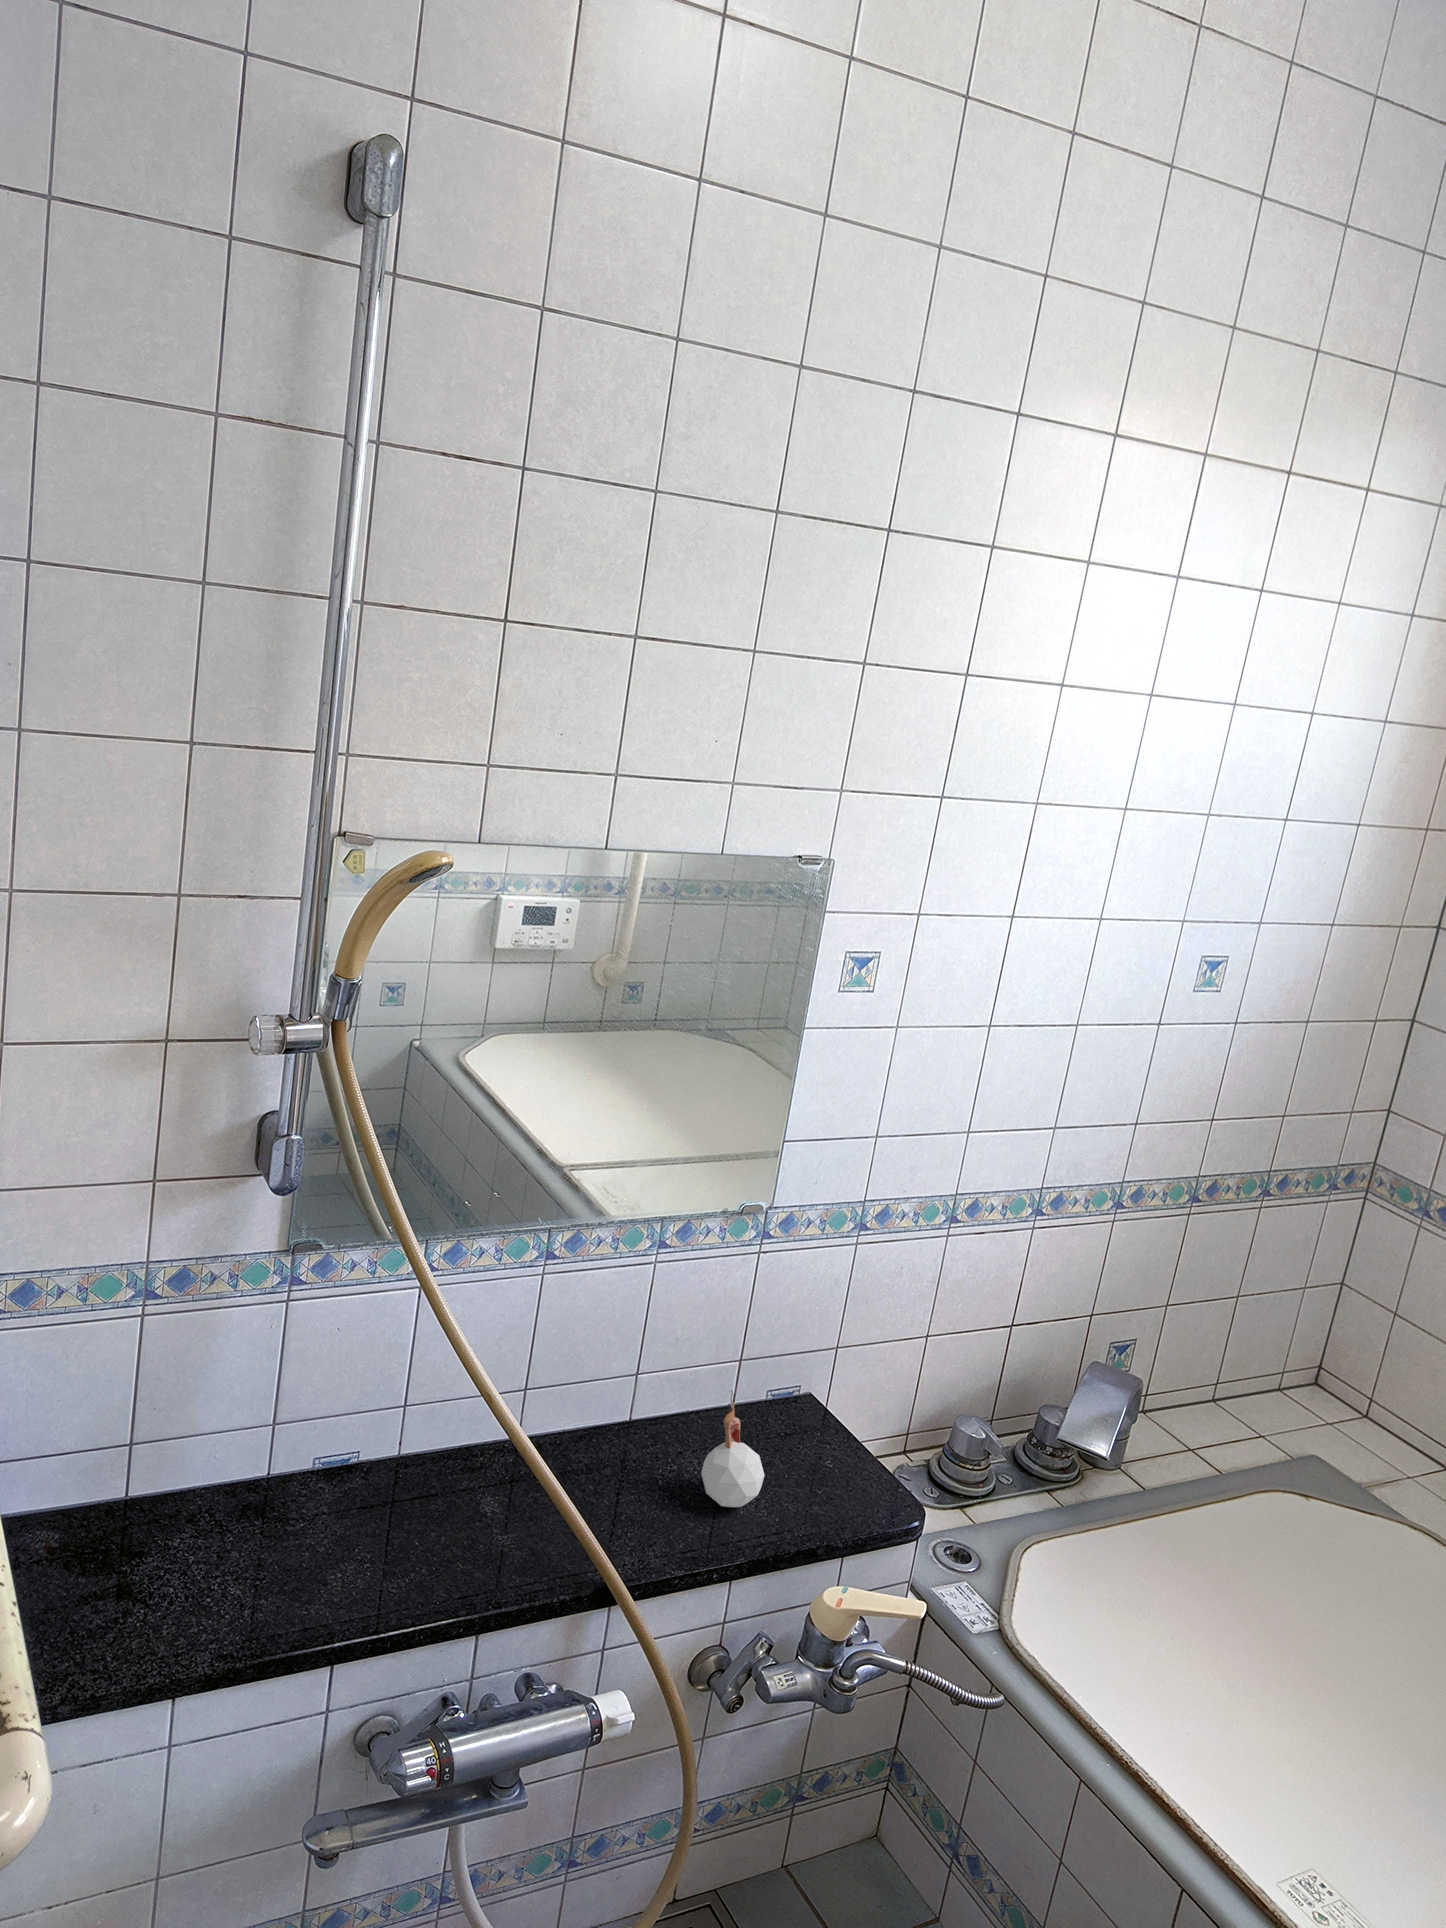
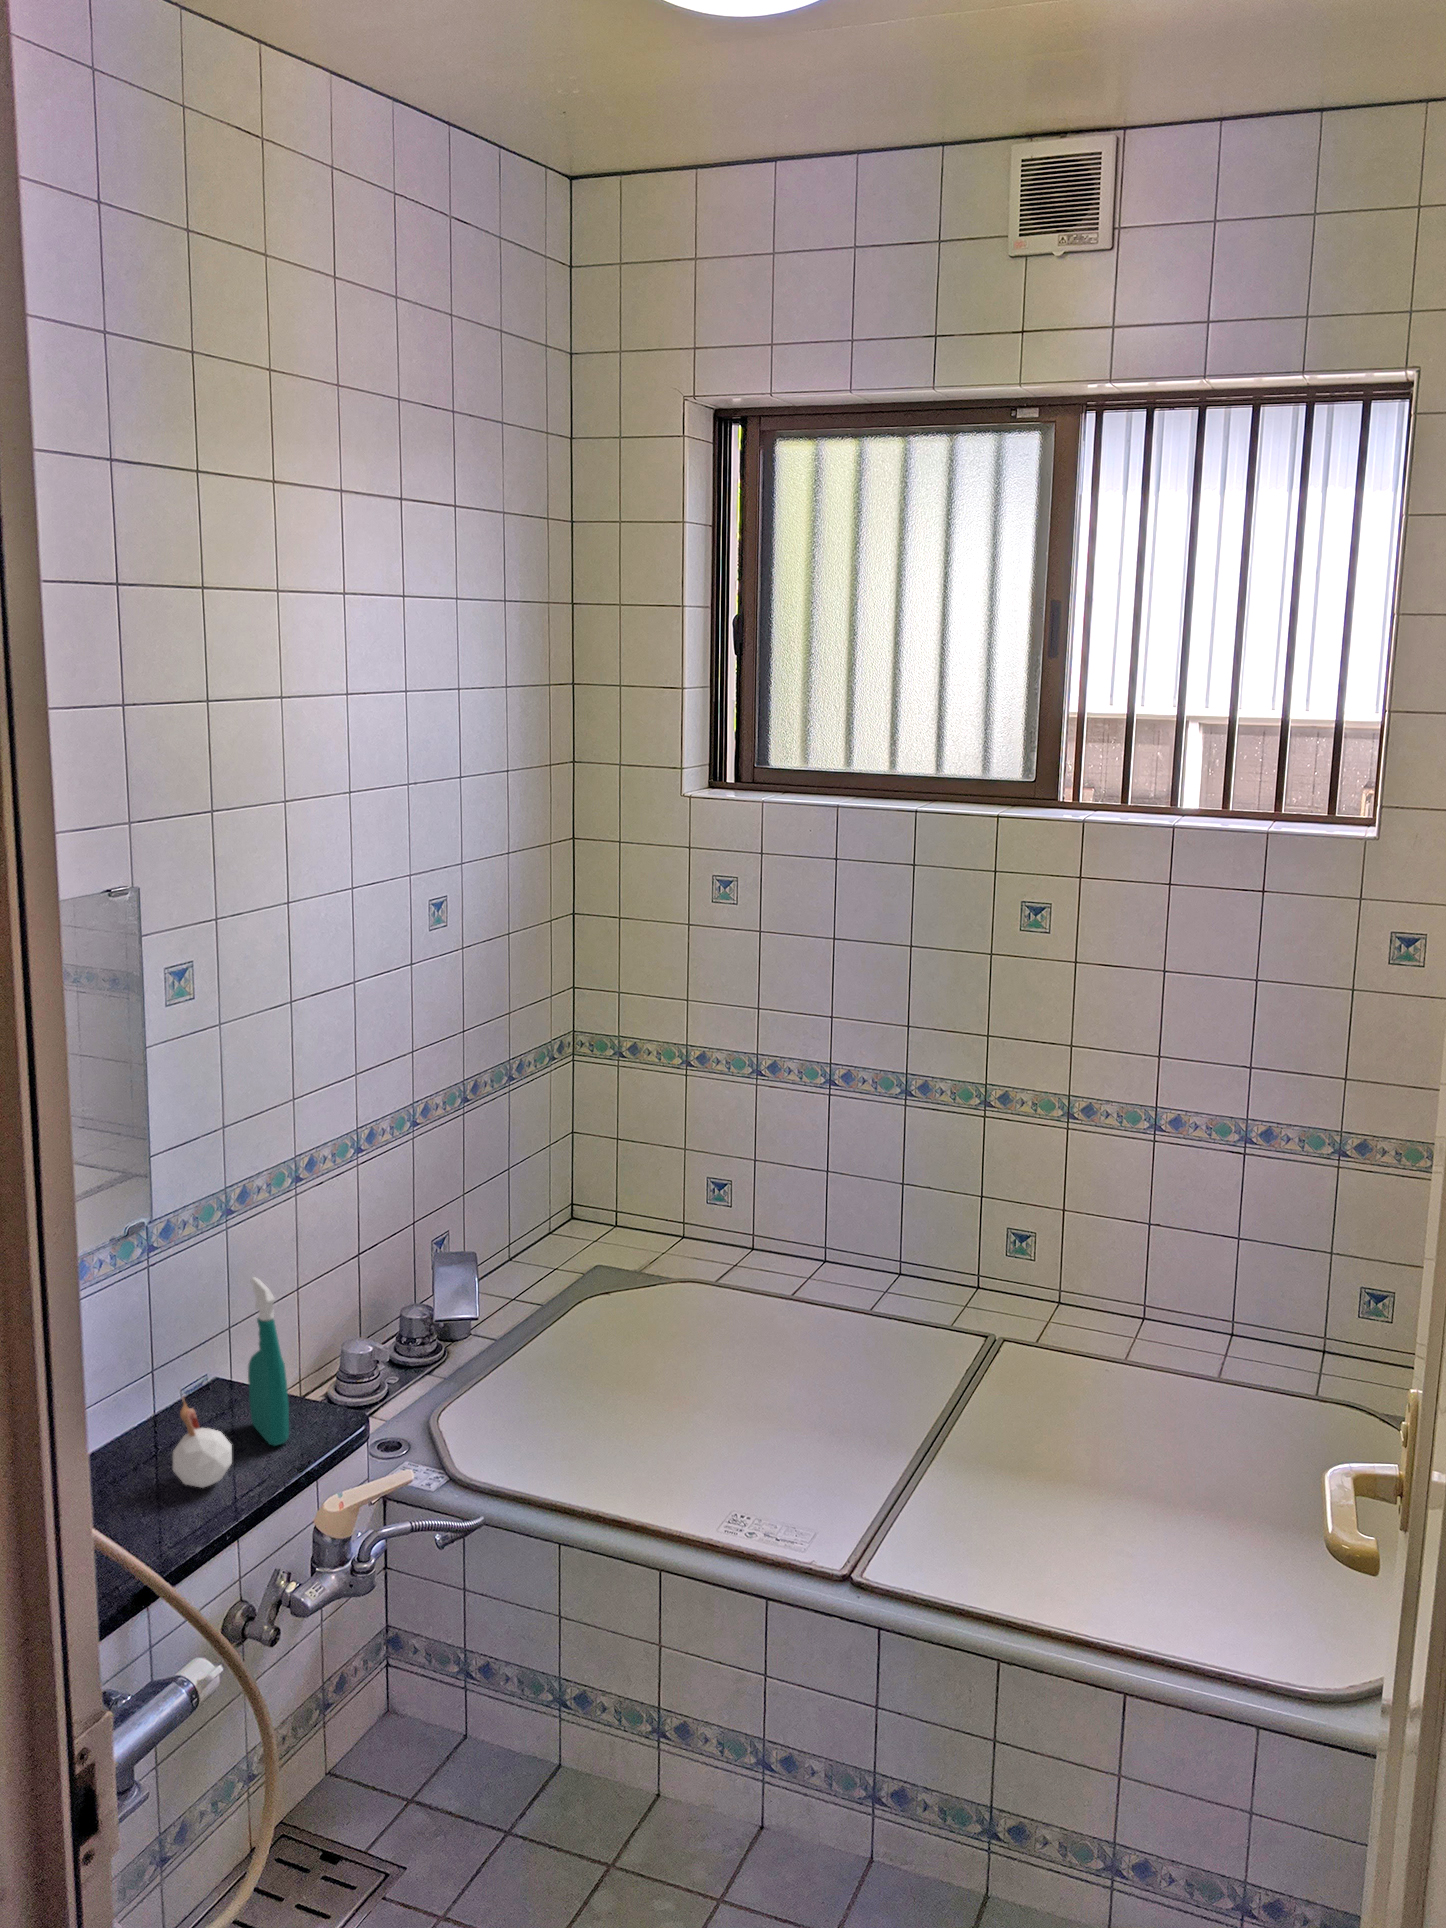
spray bottle: none [810,1307,854,1499] -> present [248,1277,289,1446]

